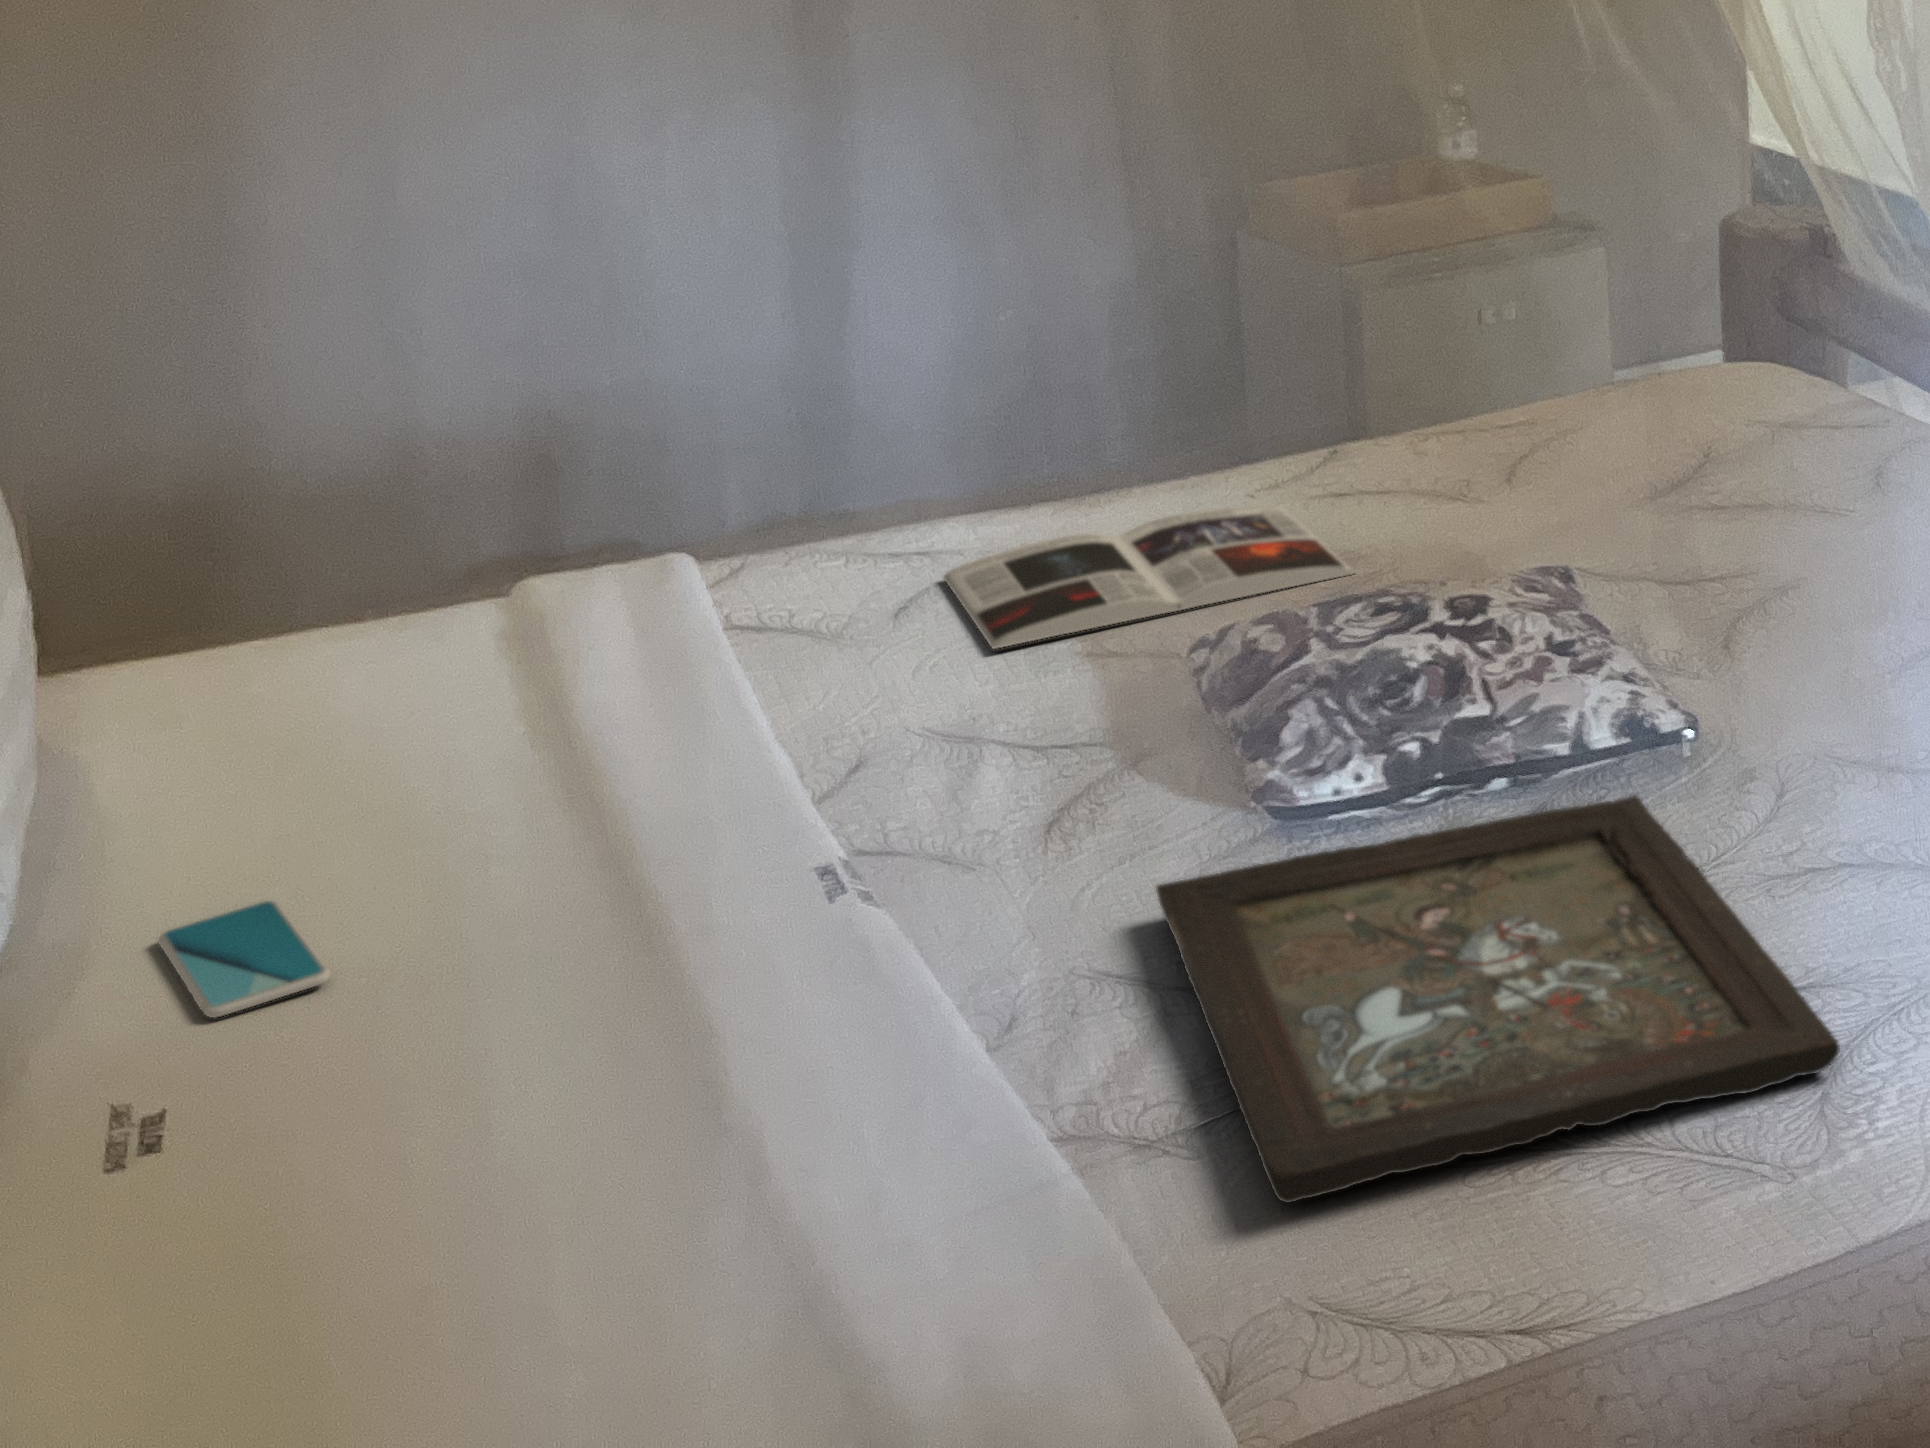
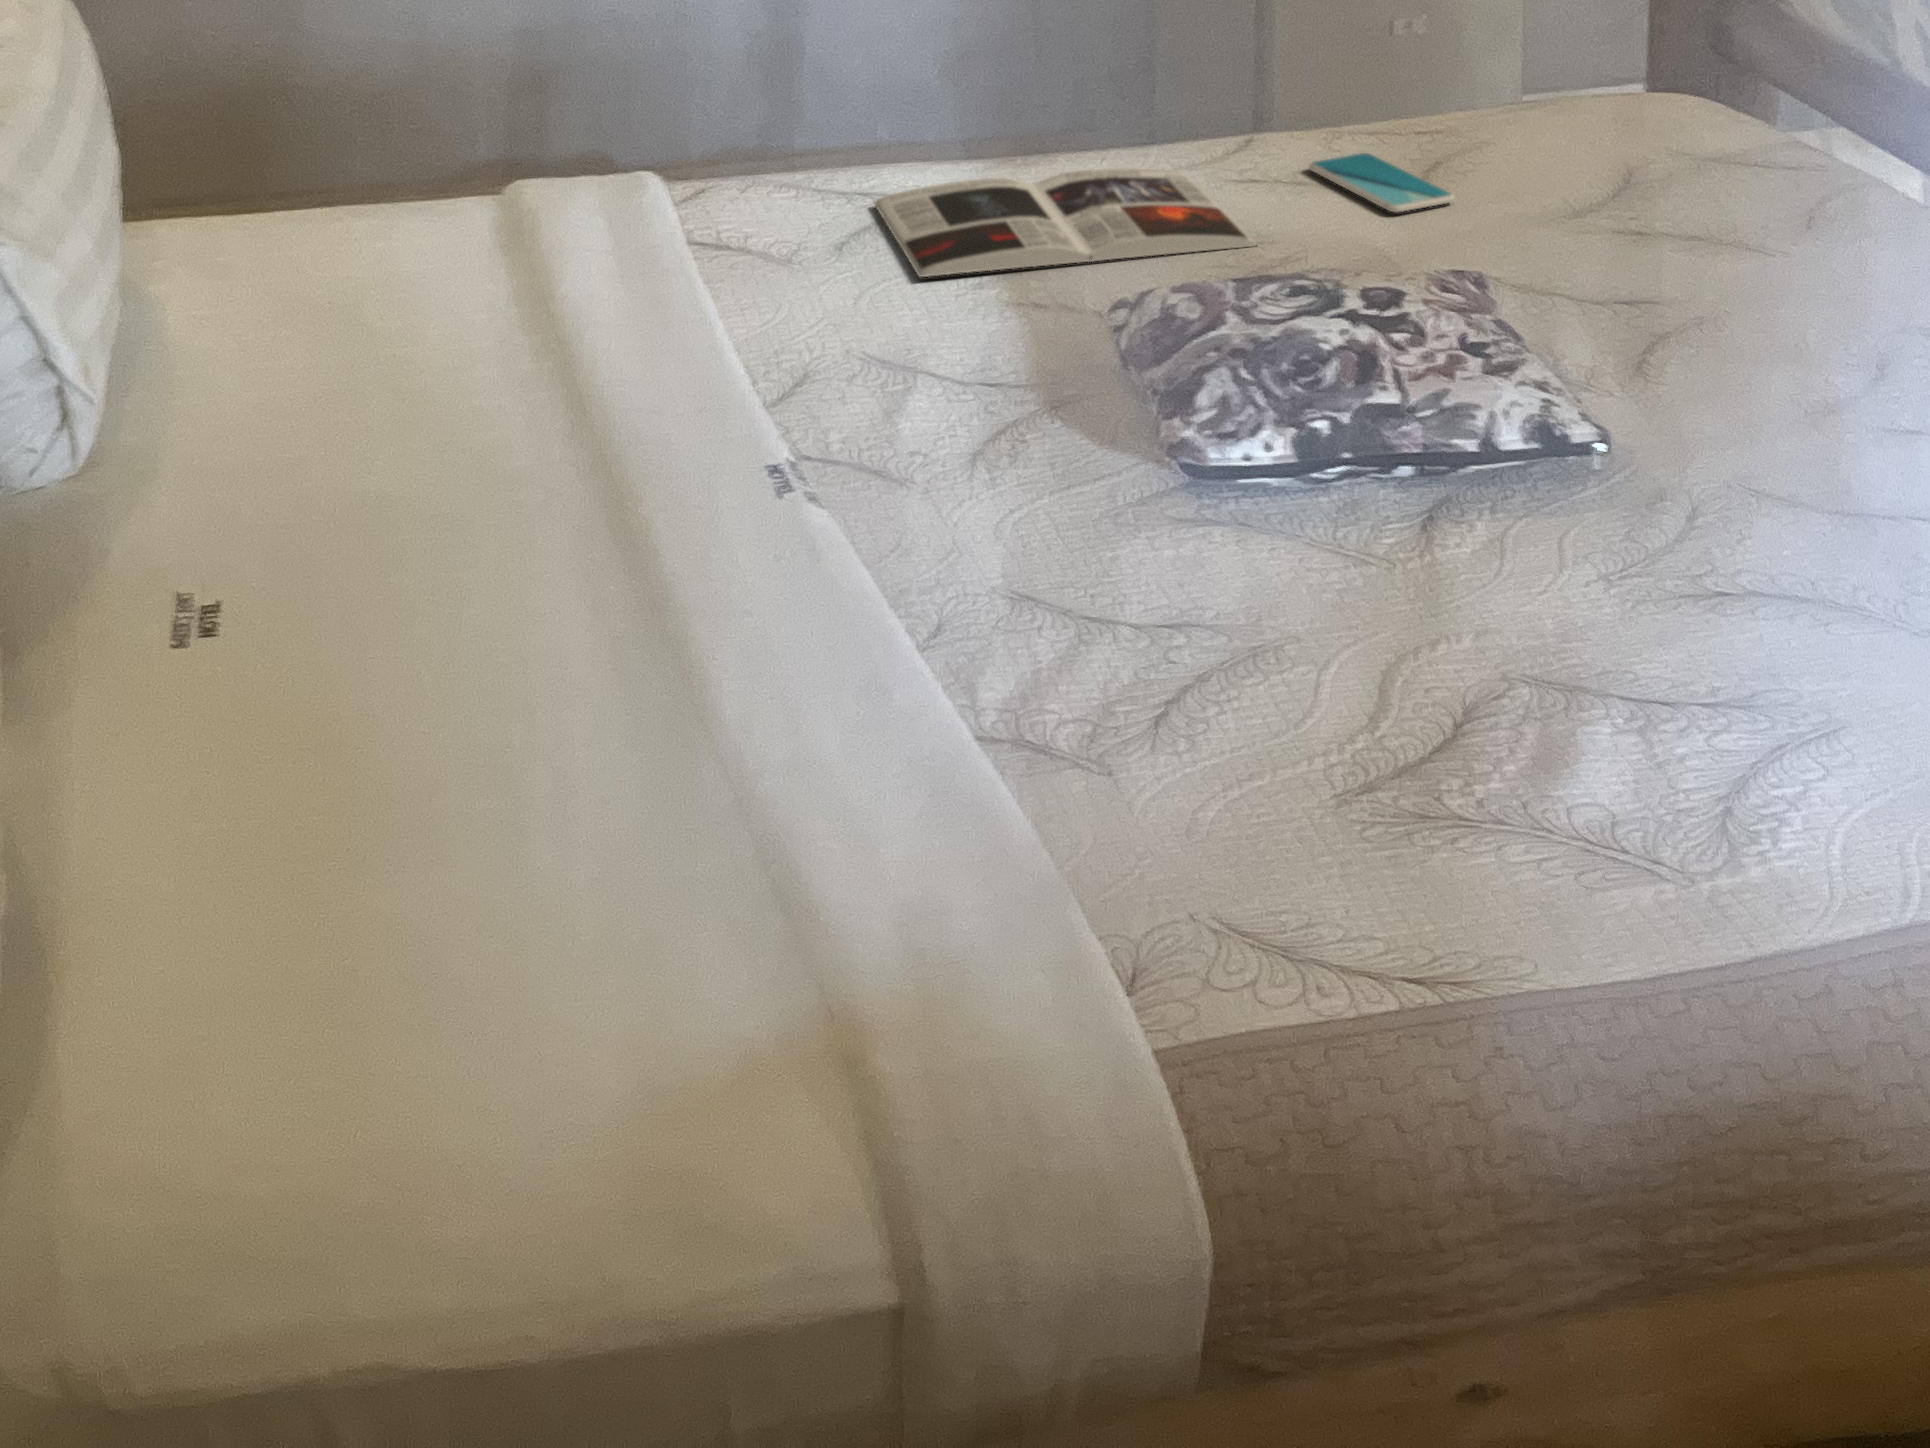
tray: present [1156,796,1840,1203] -> none [1077,508,1786,873]
smartphone: present [158,901,330,1018] -> present [1309,153,1454,212]

